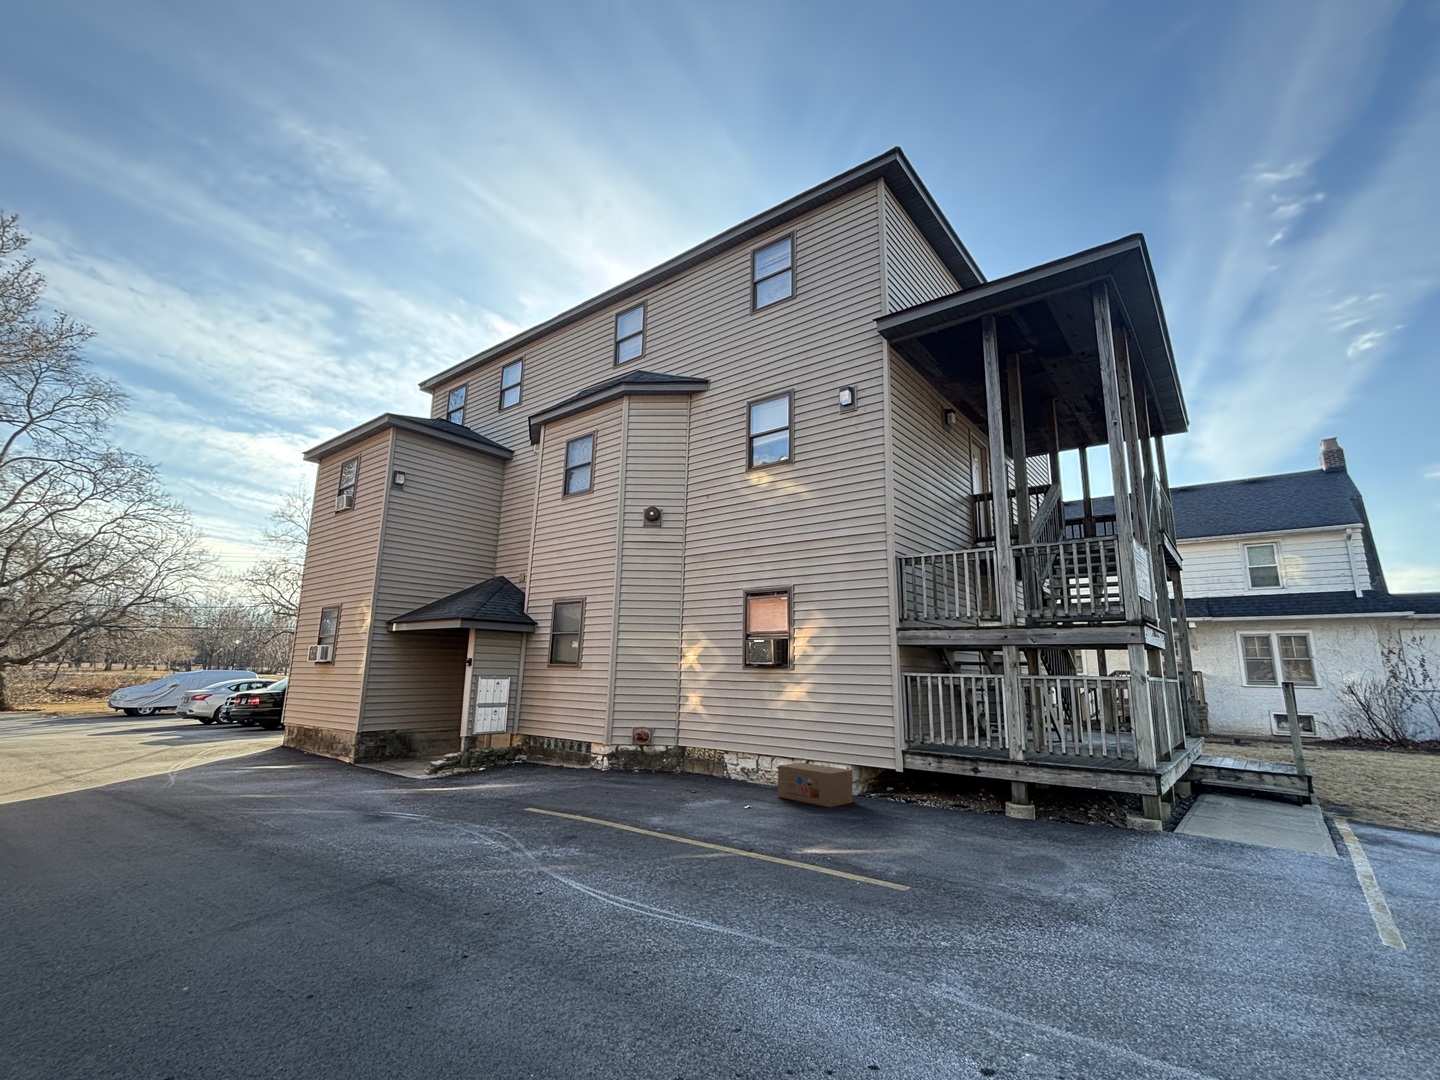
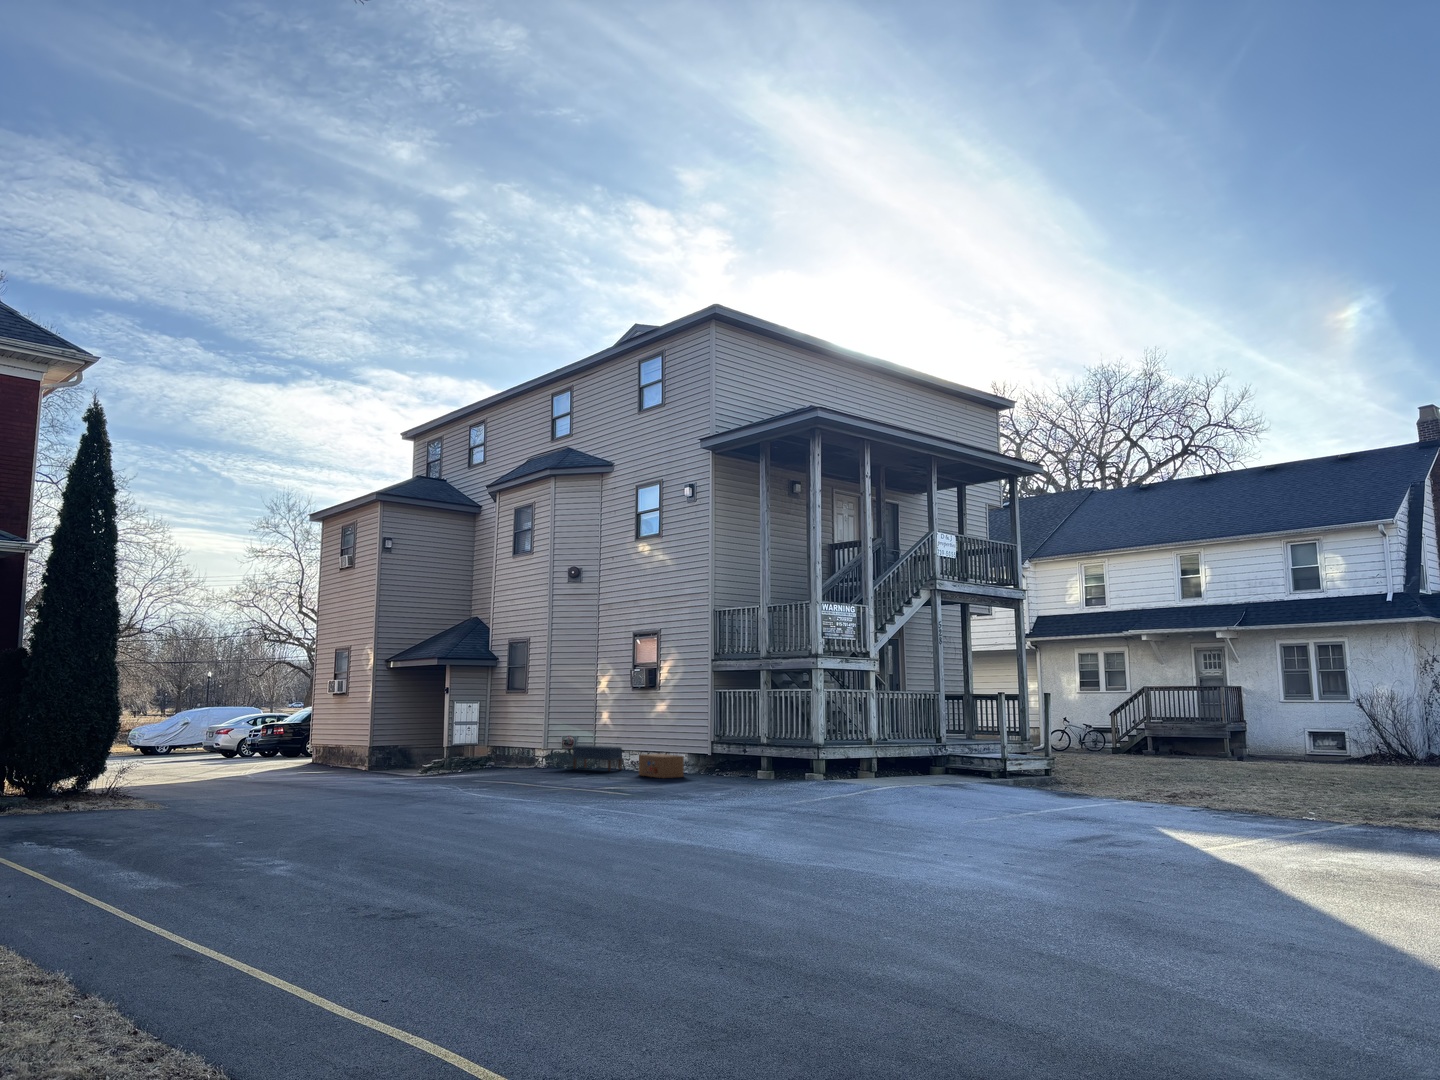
bench: none [655,742,729,784] -> present [573,745,622,771]

